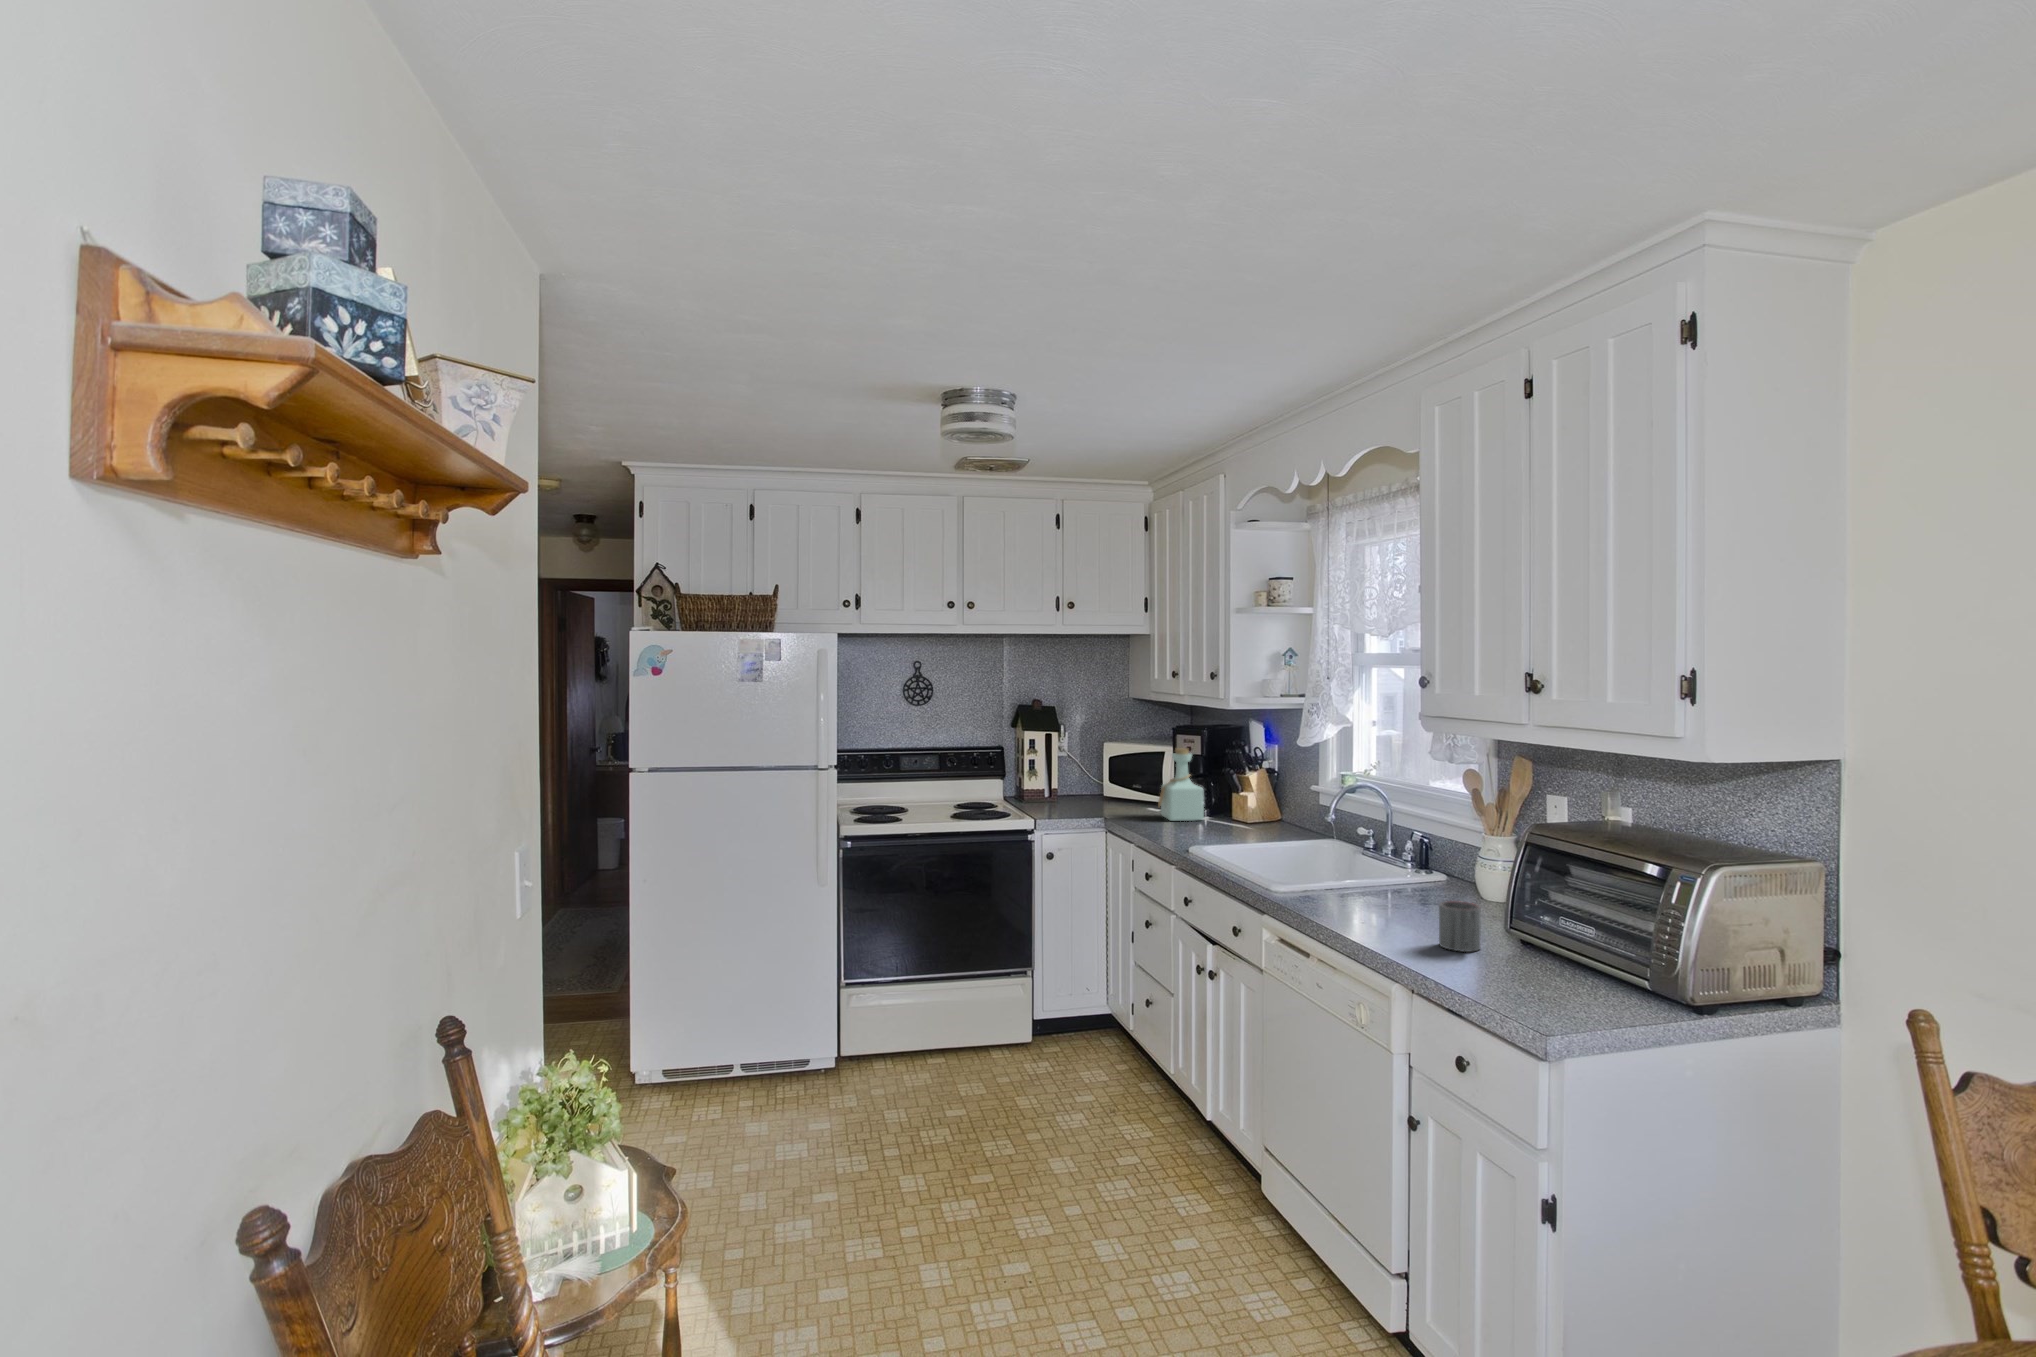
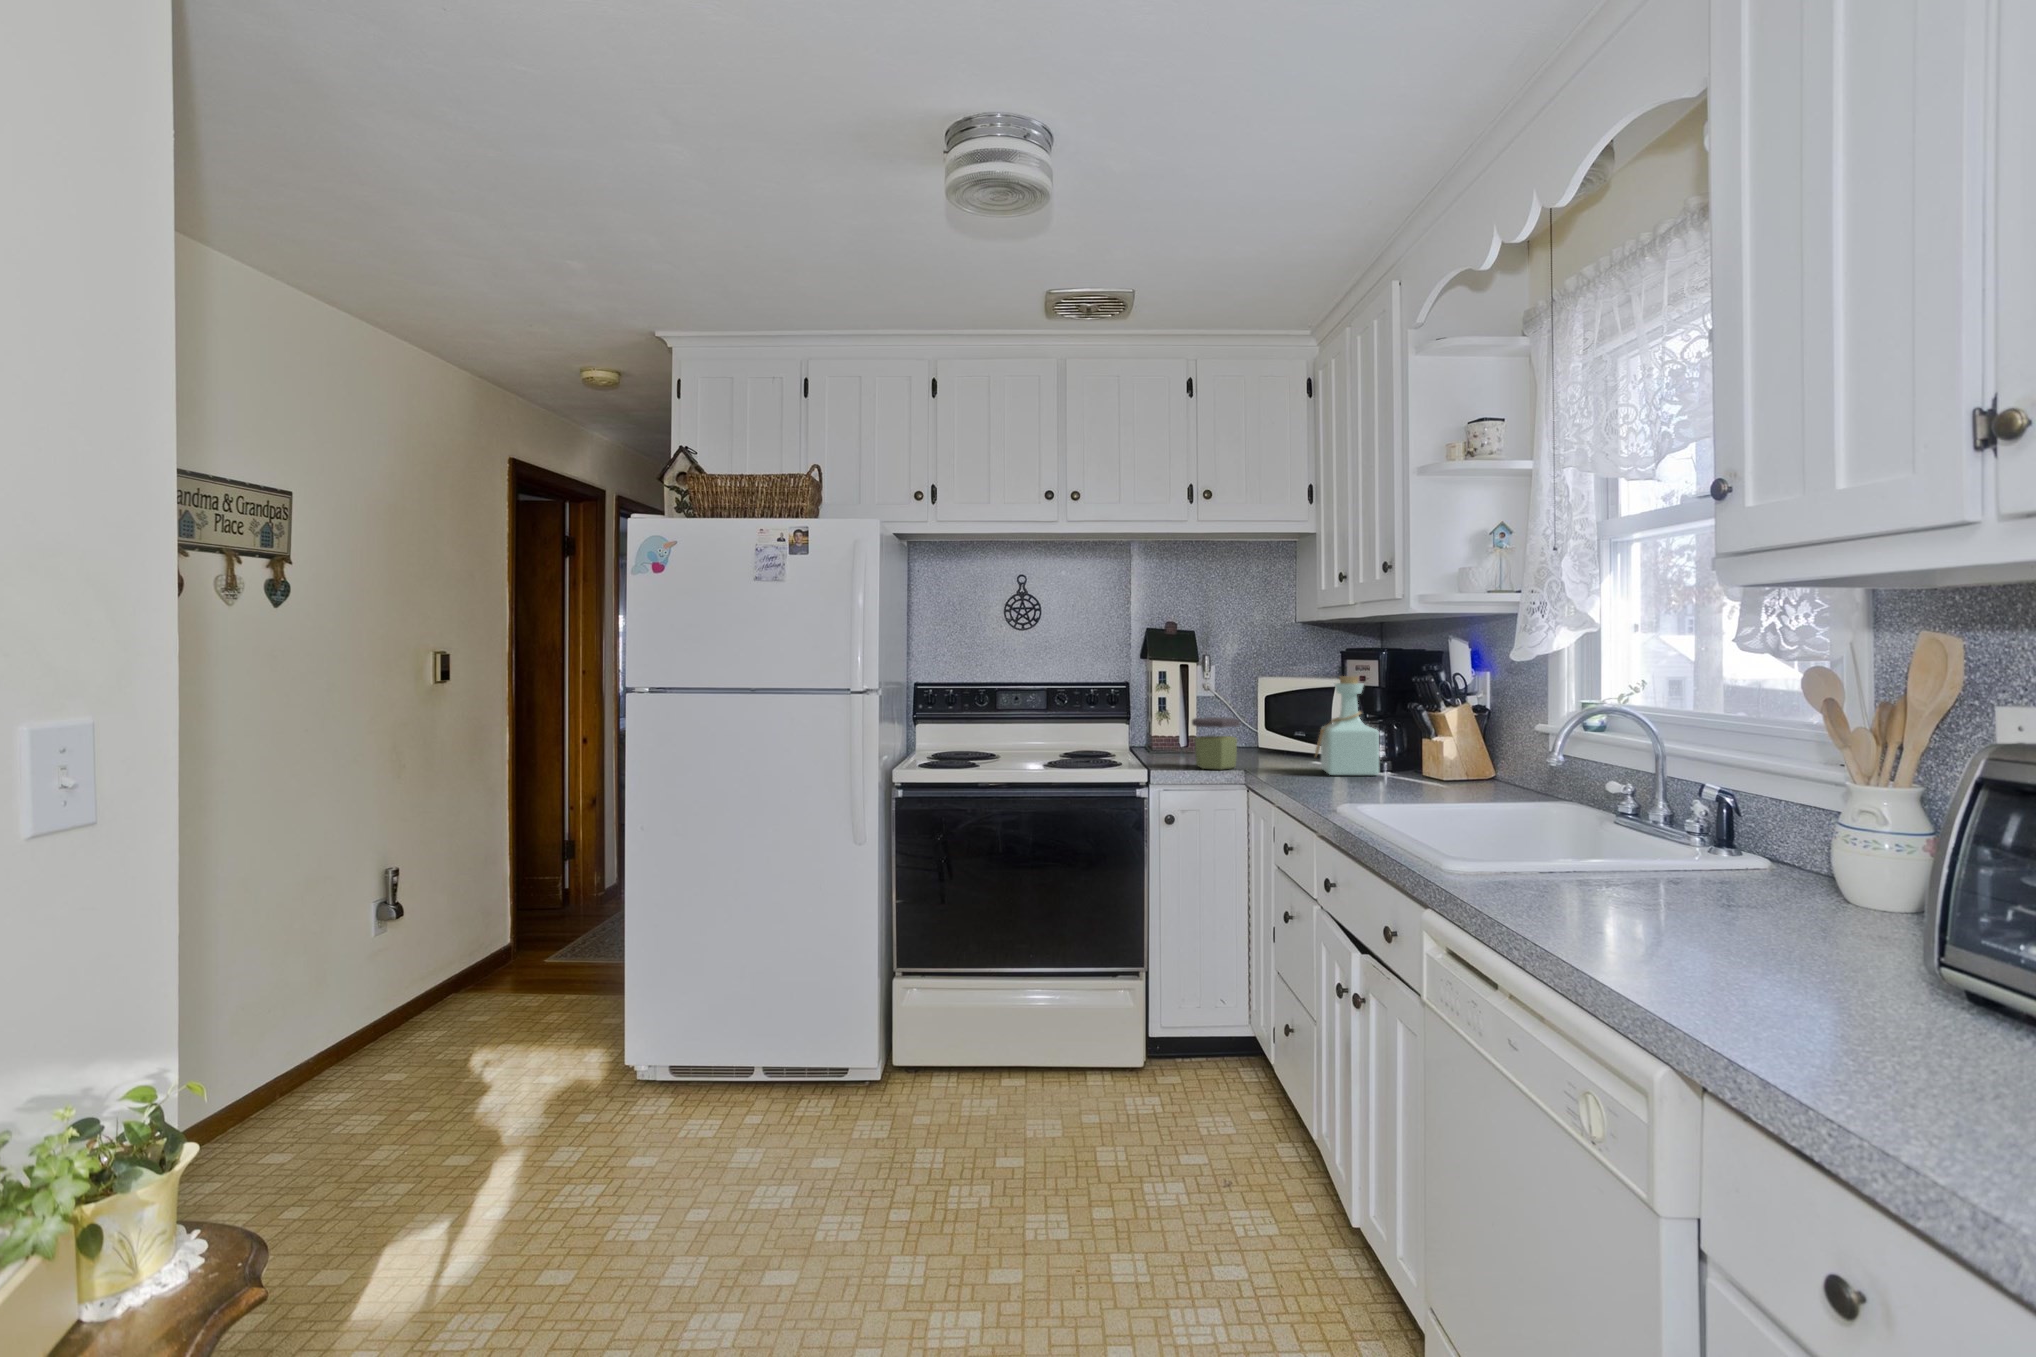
jar: none [1067,777,1103,818] -> present [1192,717,1240,770]
mug: present [1439,901,1481,952] -> none [1751,899,1849,1005]

